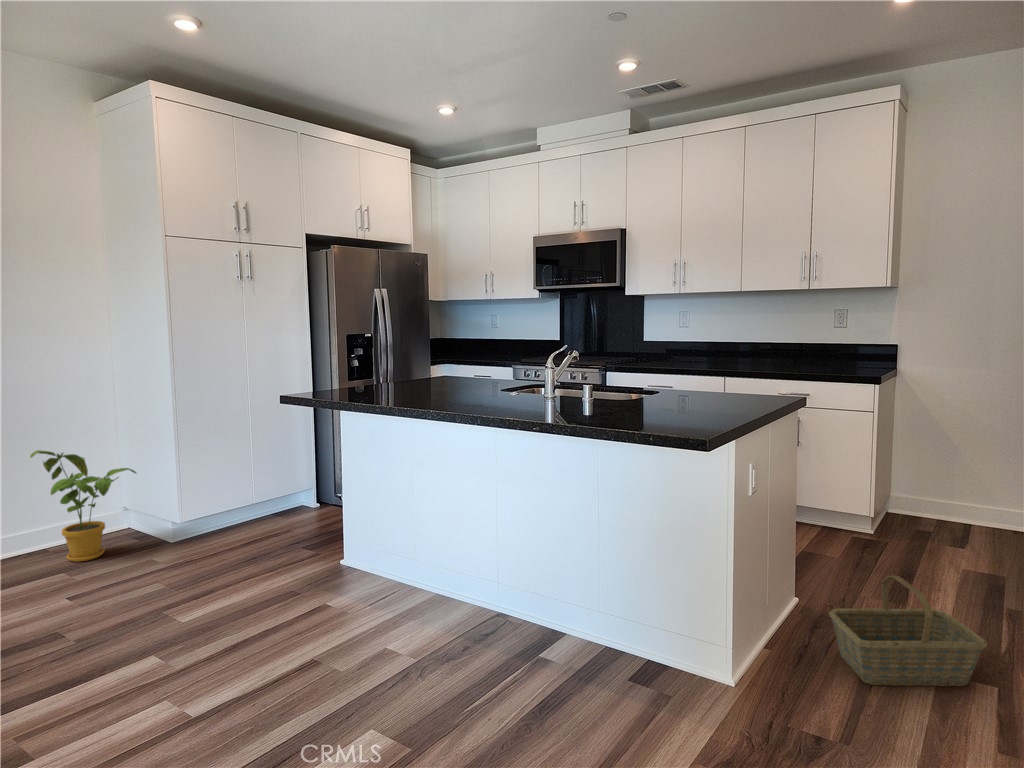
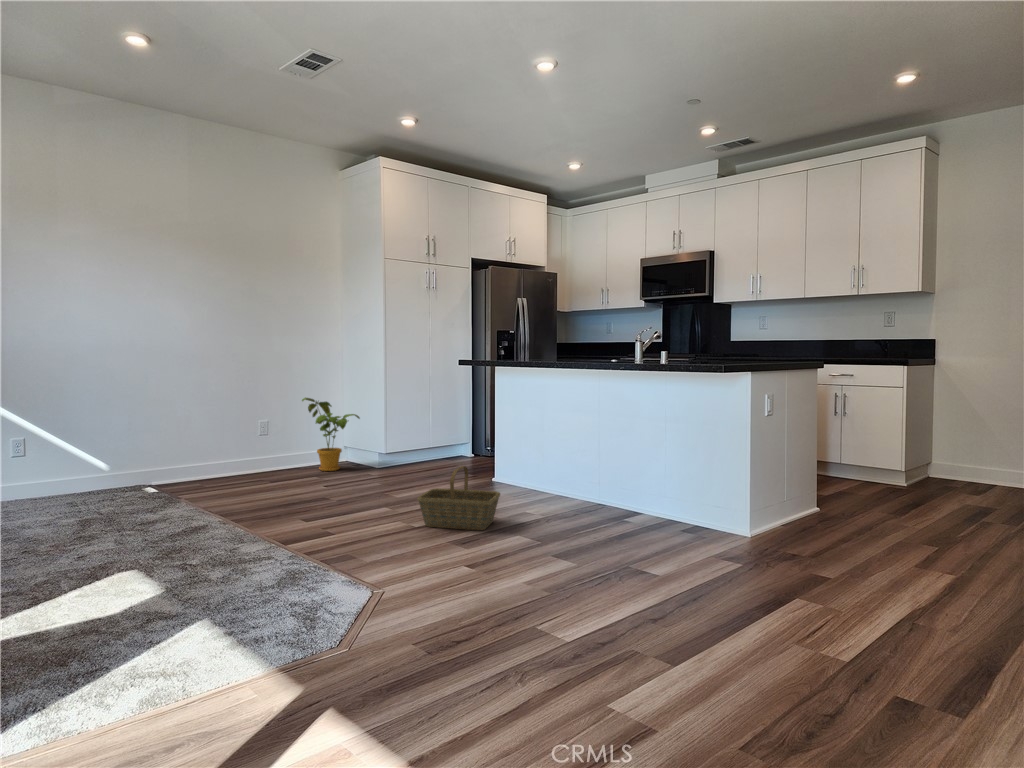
basket: present [829,576,987,686] -> present [417,466,500,530]

